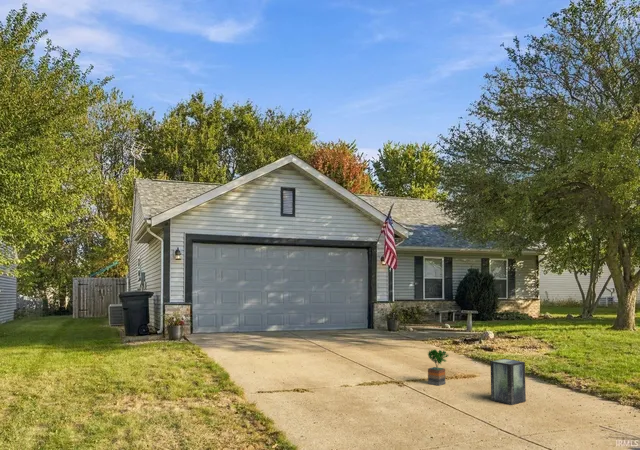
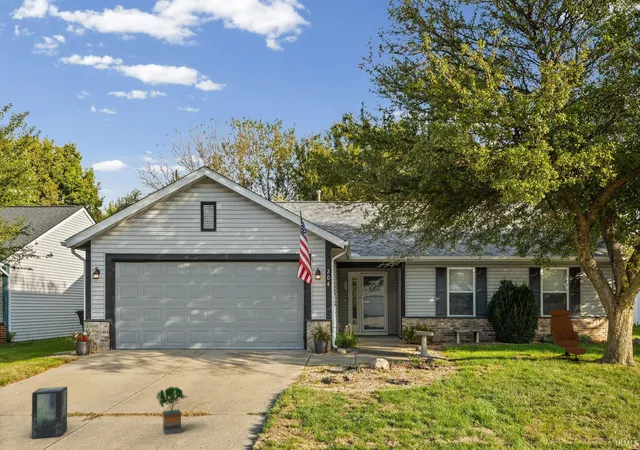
lounge chair: none [578,294,619,332] -> present [549,310,588,364]
potted tree: present [428,350,448,386] -> present [156,387,187,434]

